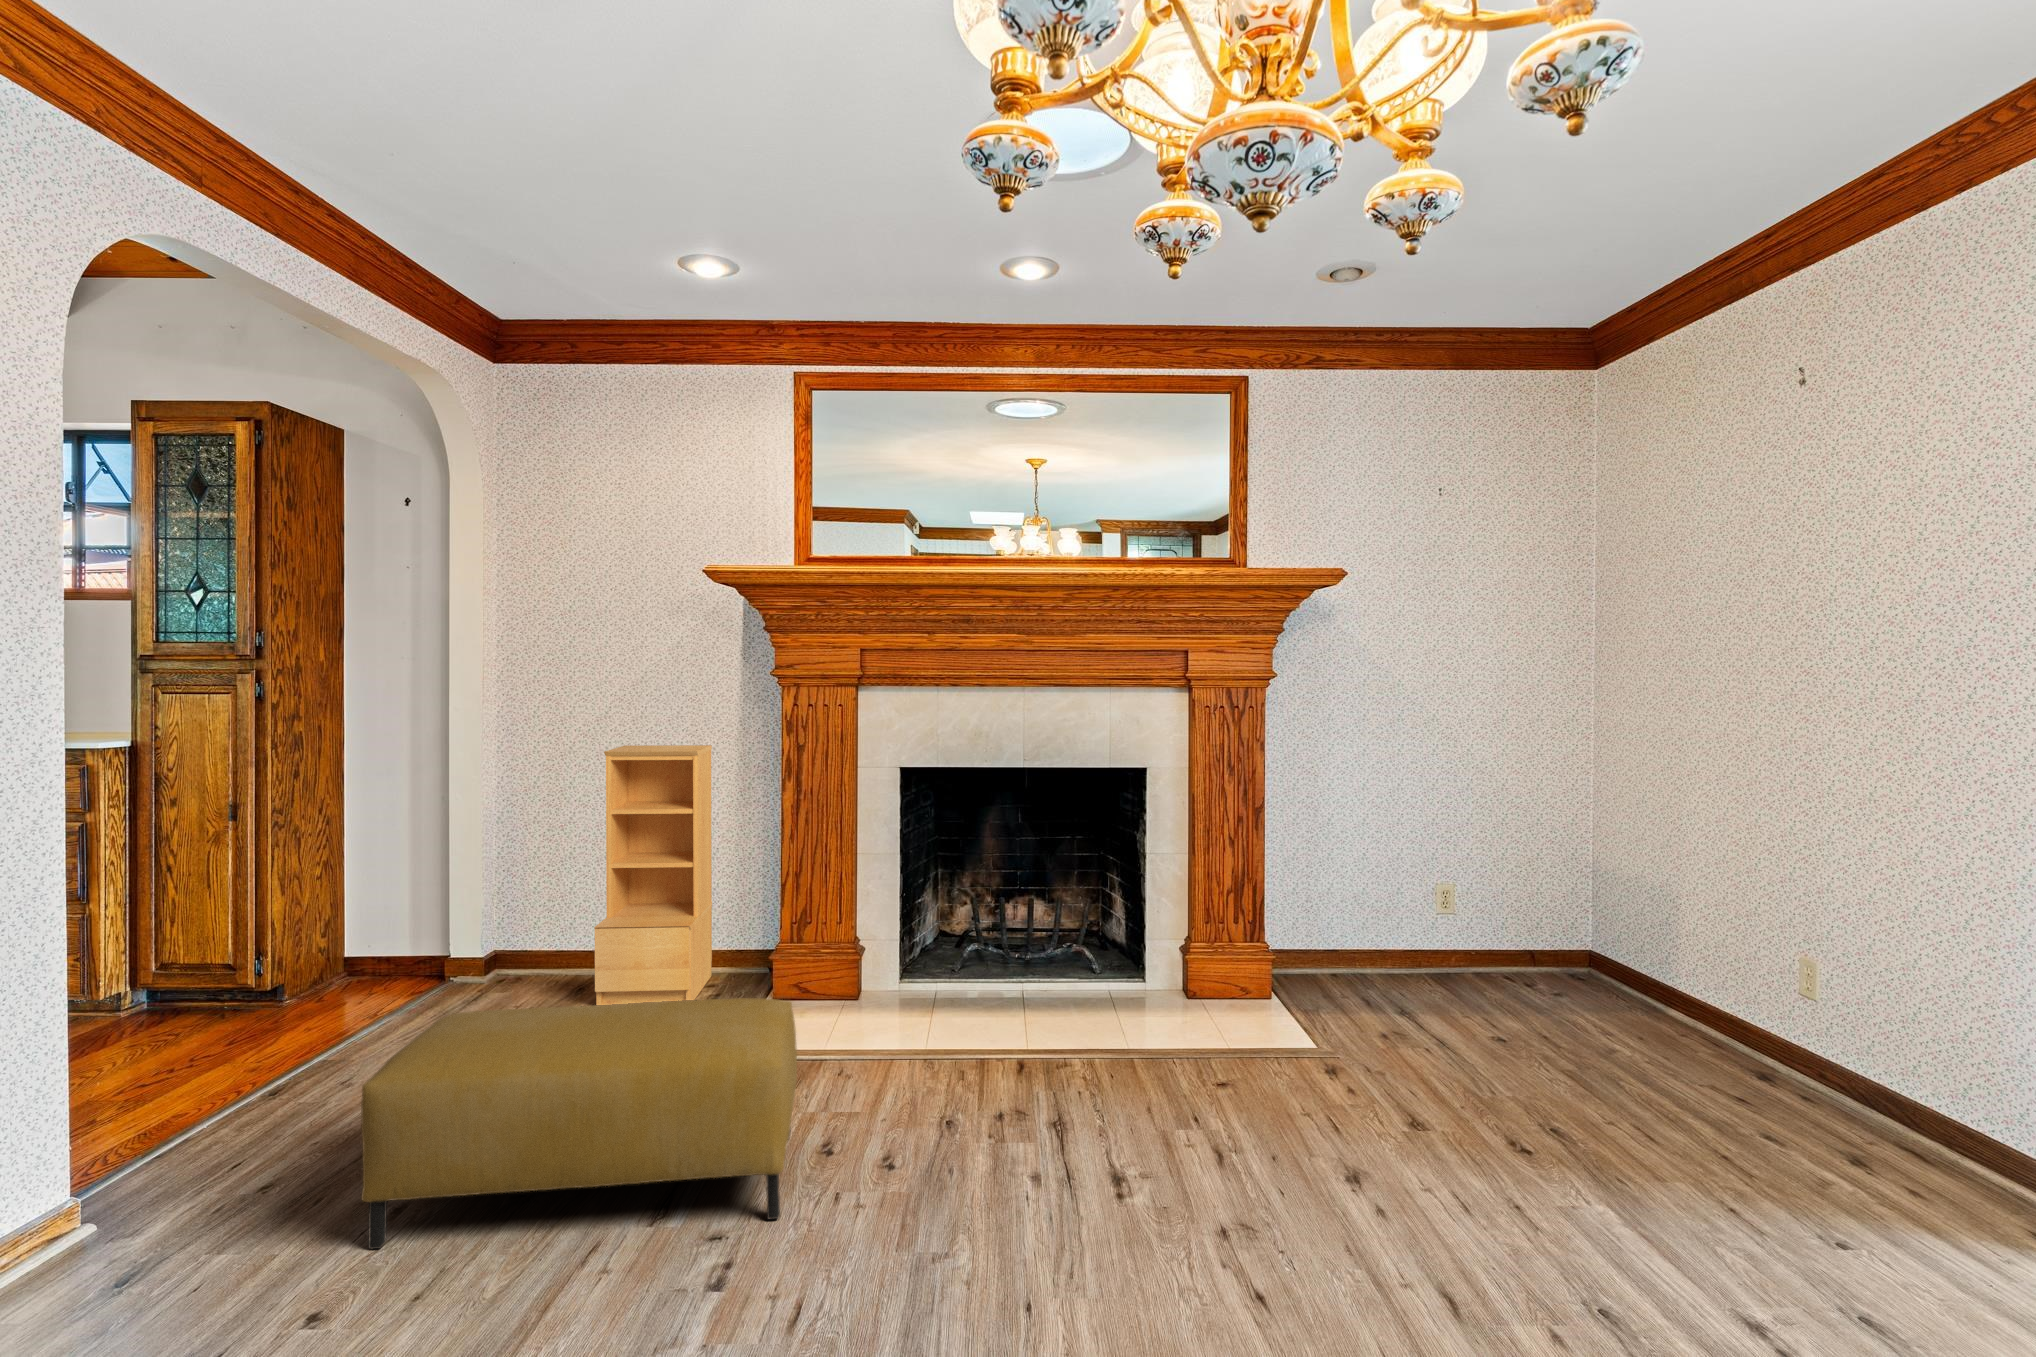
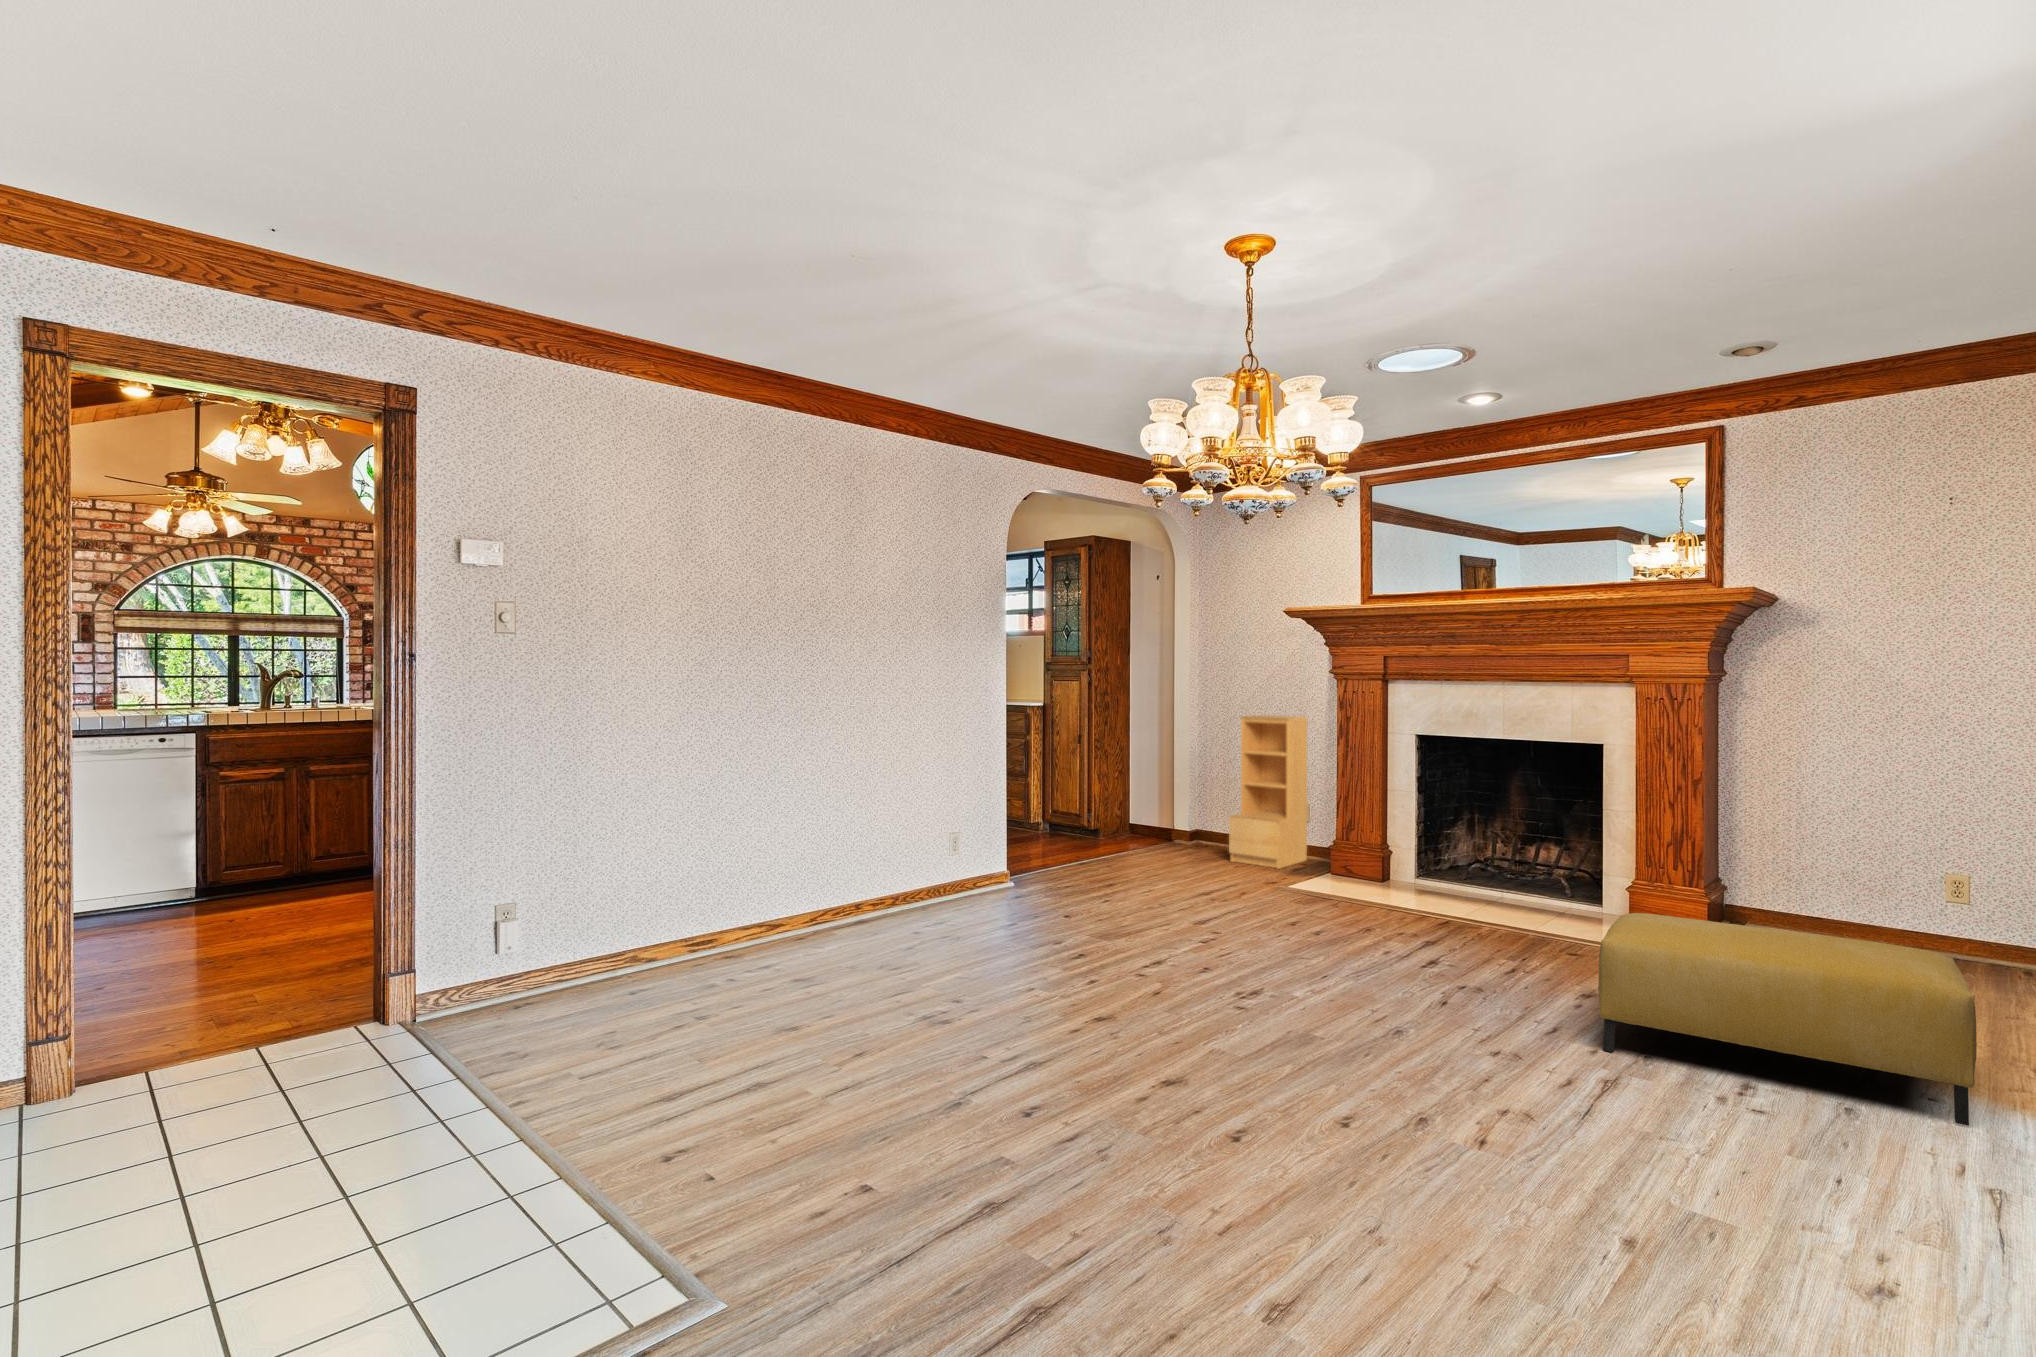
ottoman: present [361,998,797,1249] -> present [1598,913,1977,1126]

